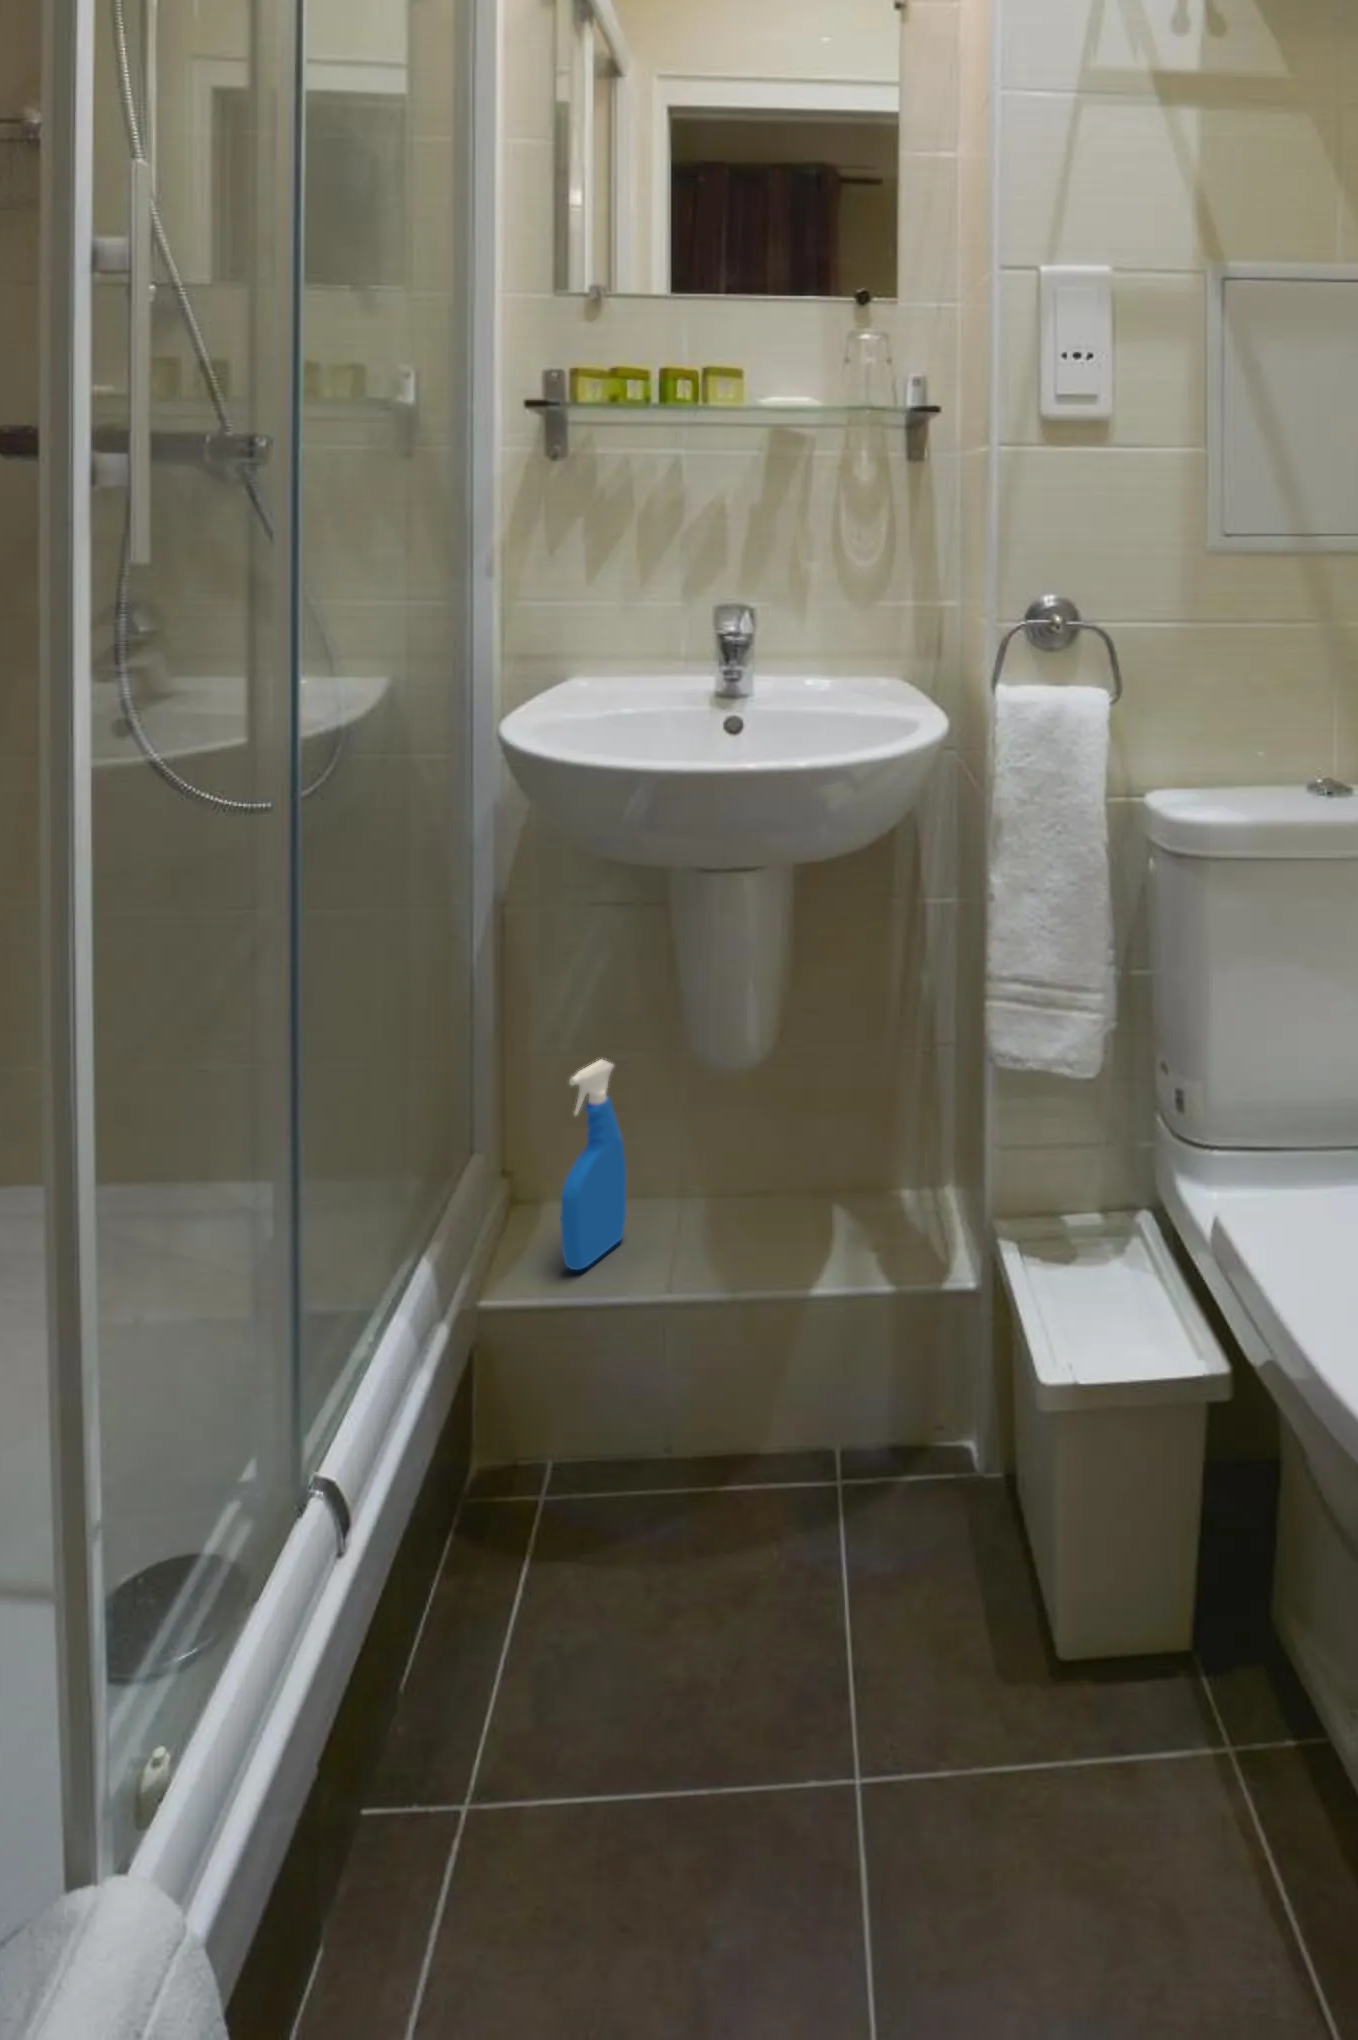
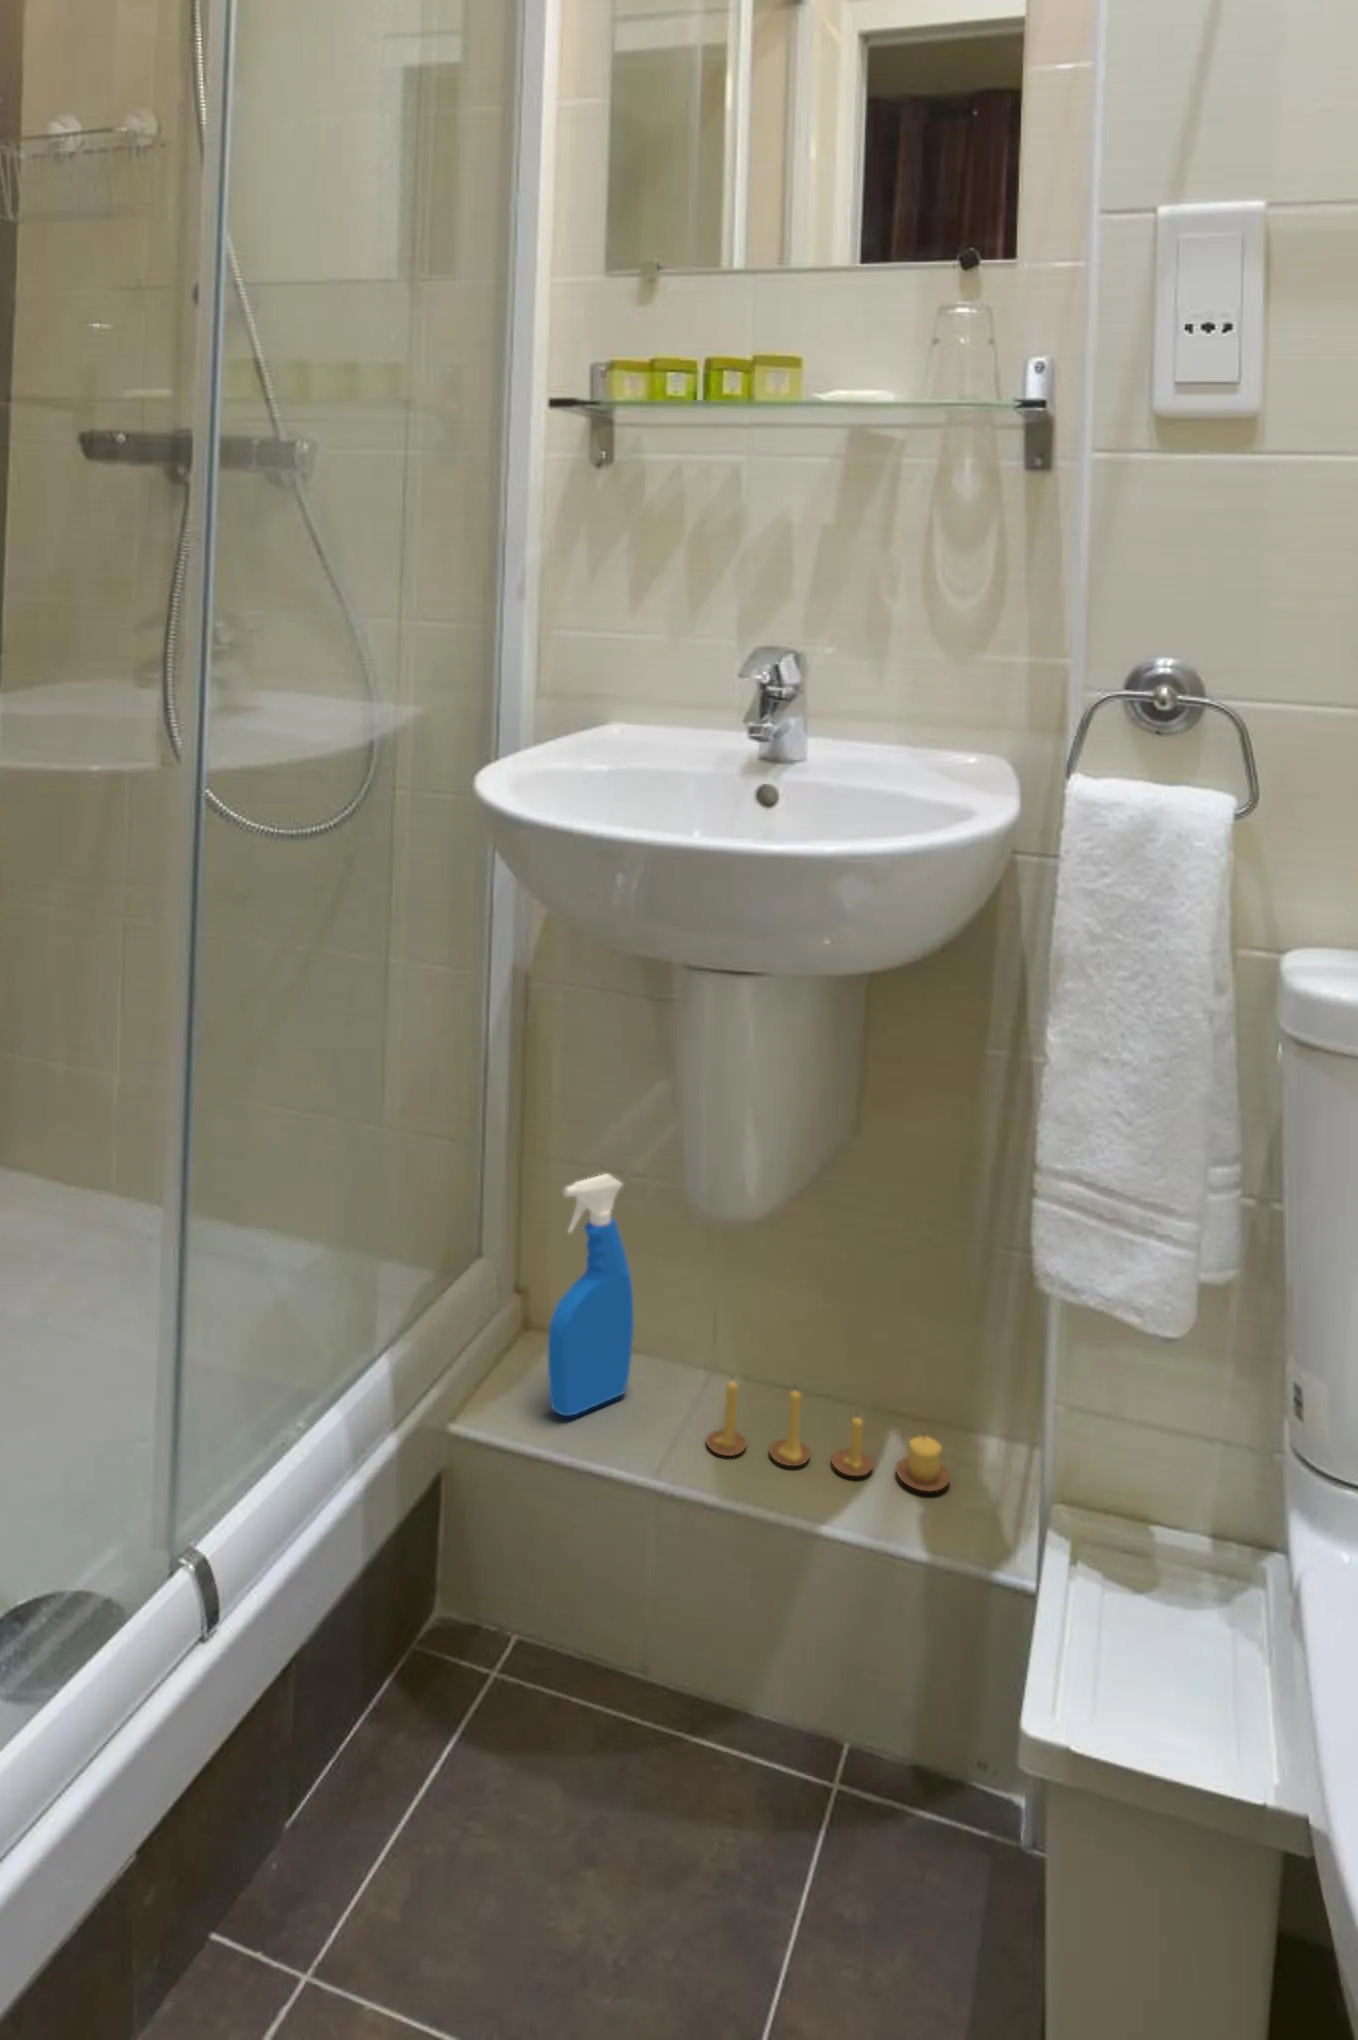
candle: none [701,1190,891,1263] -> present [706,1378,950,1491]

